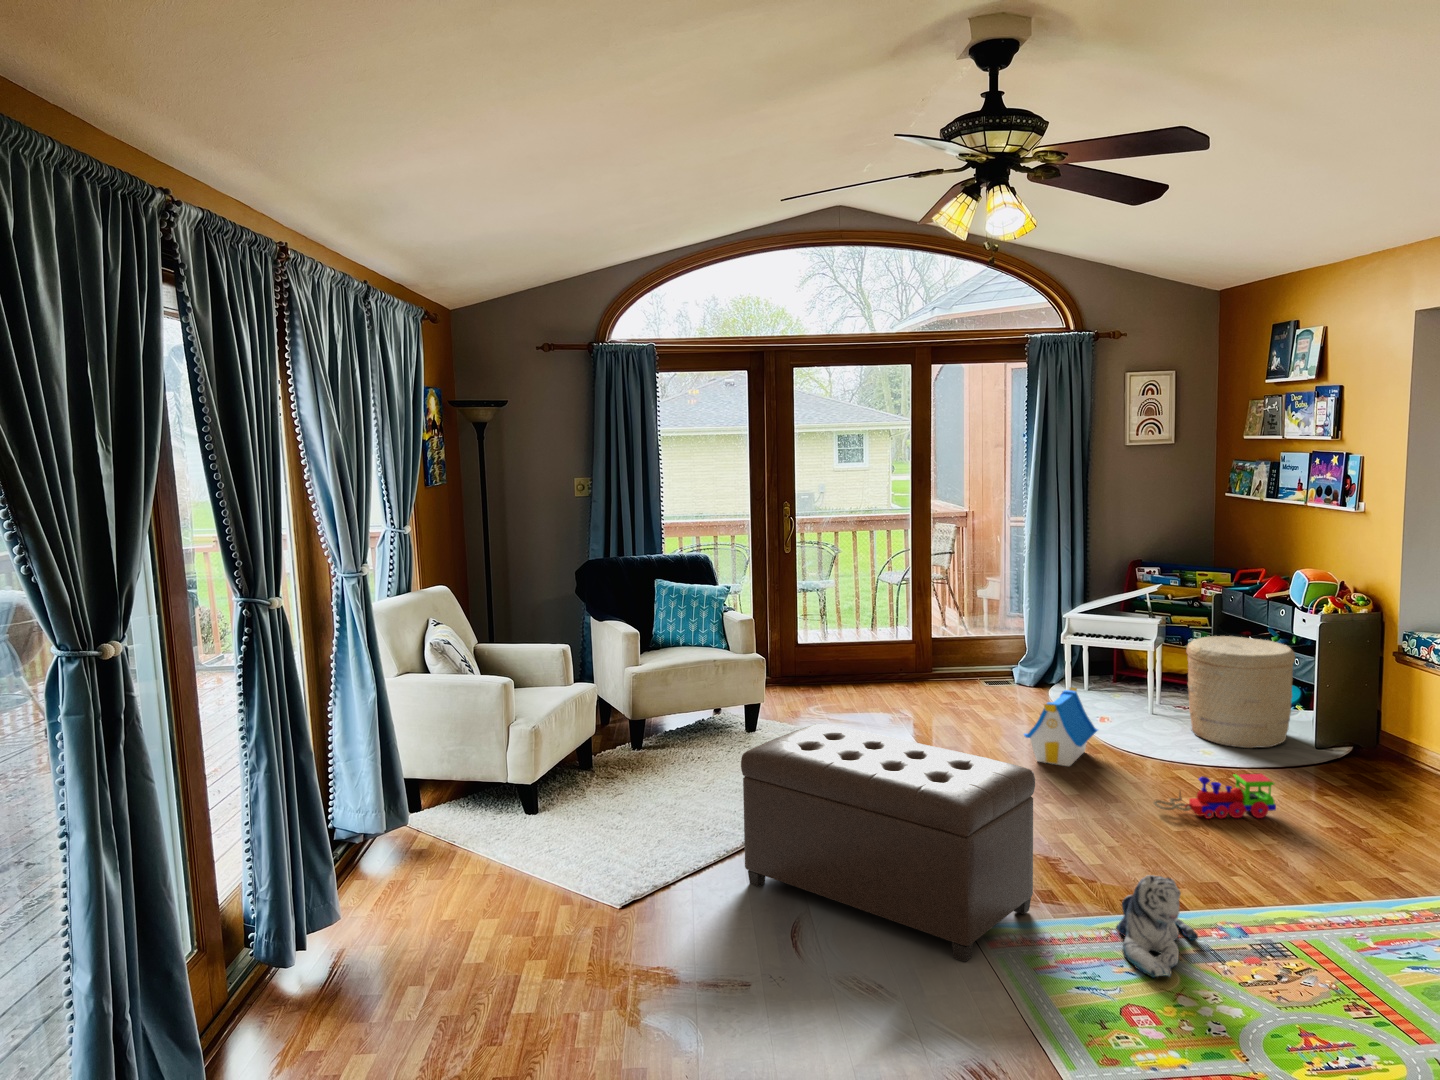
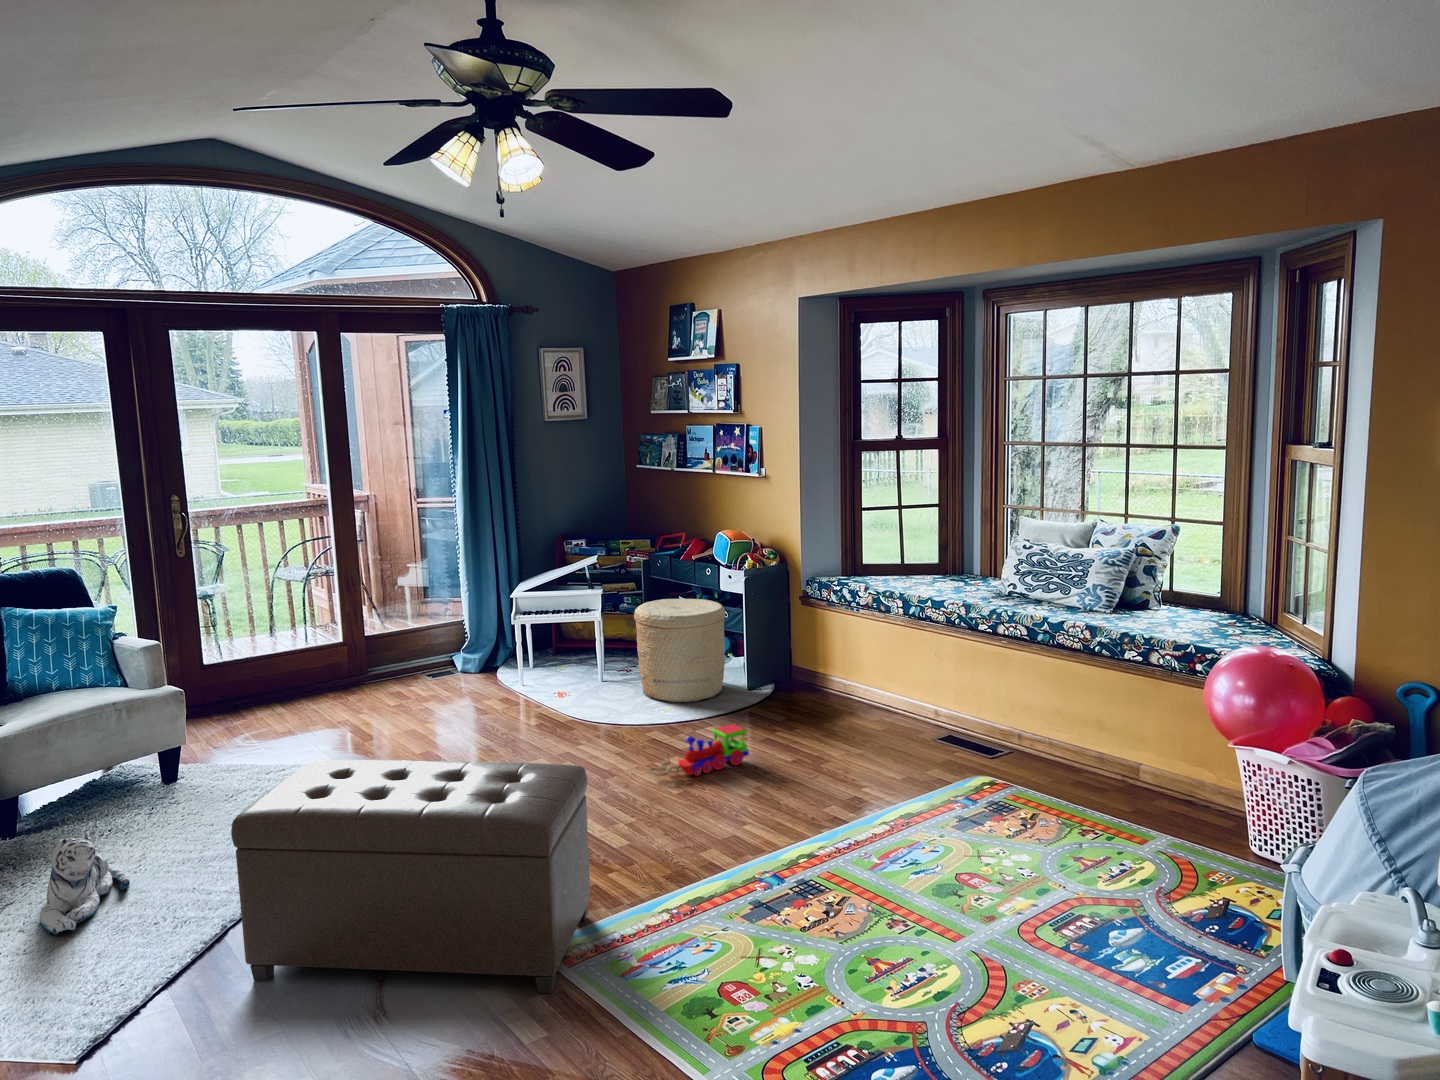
toy house: present [1024,688,1098,766] -> none [503,669,572,752]
plush toy: present [1116,875,1198,978] -> present [40,837,130,935]

